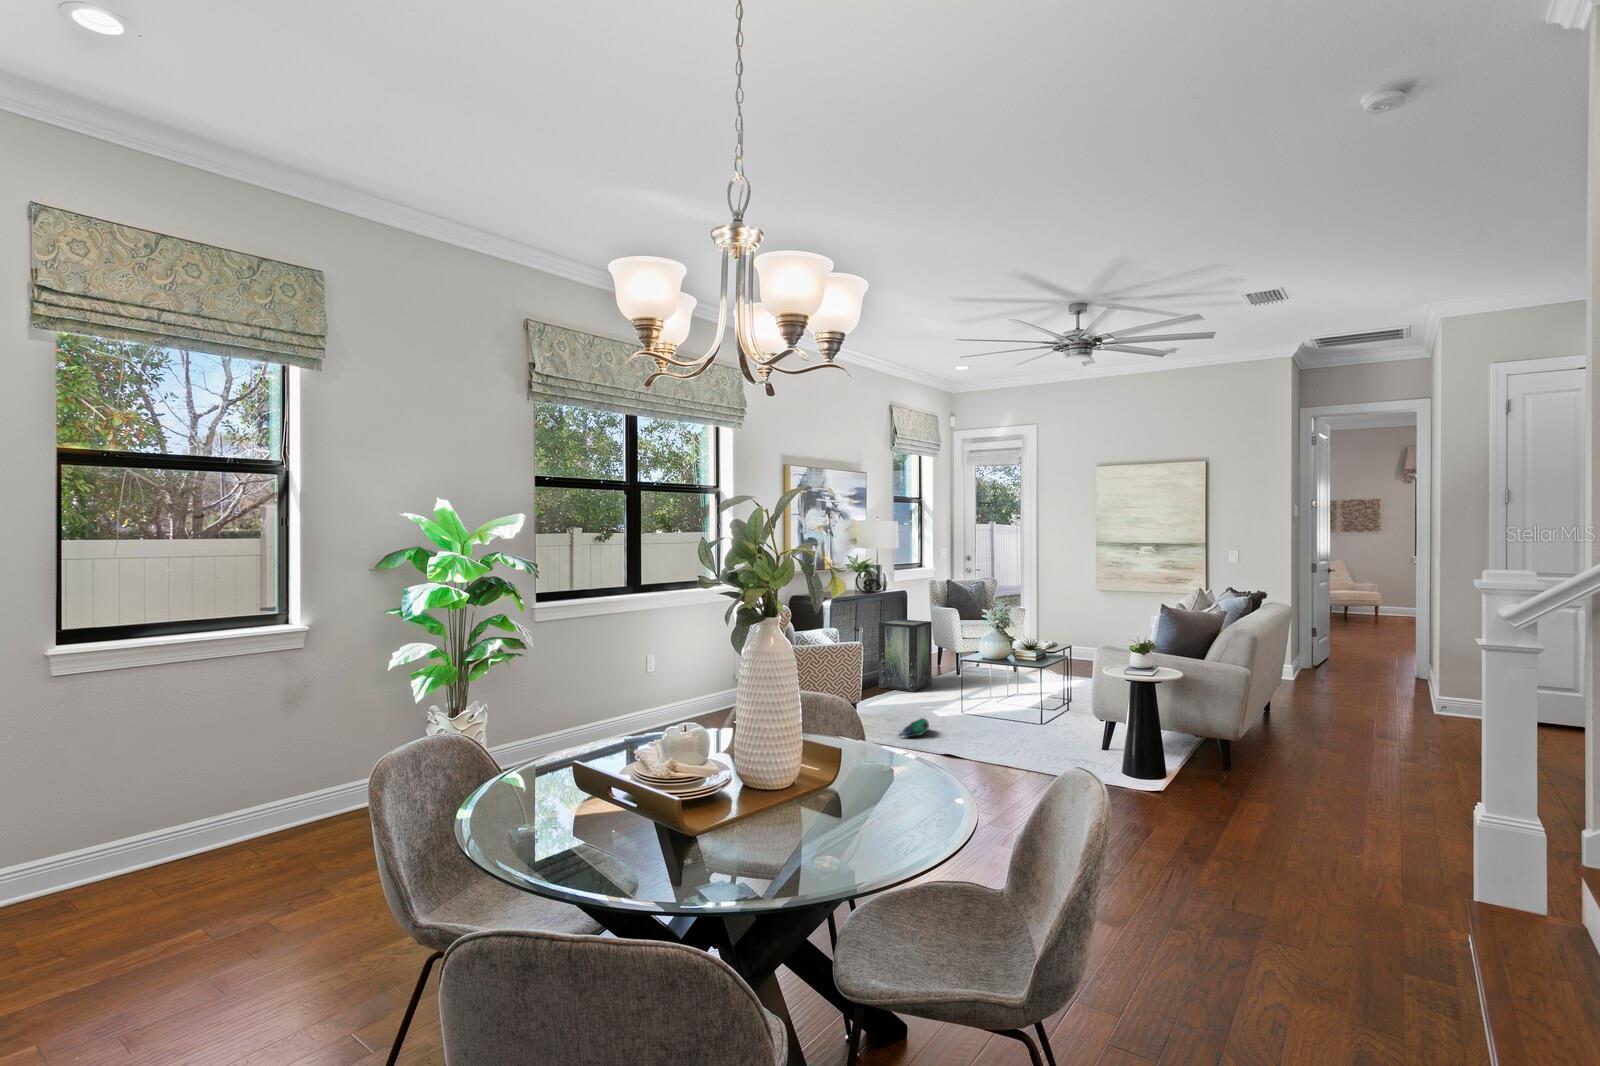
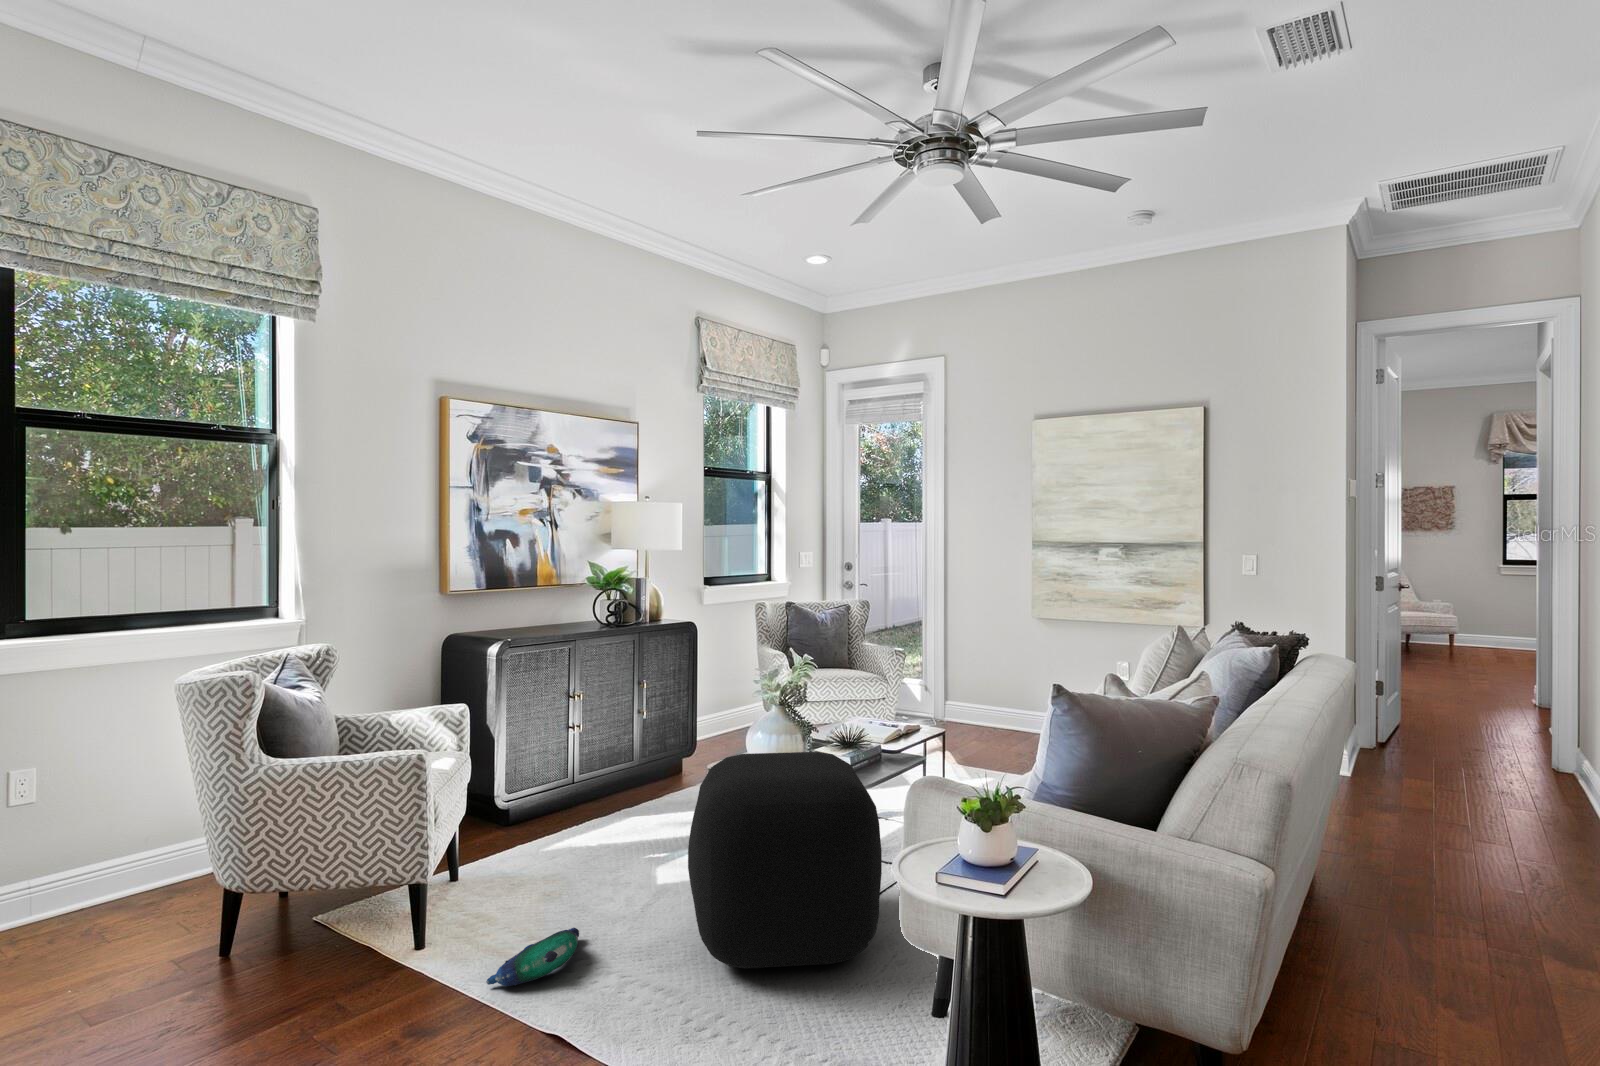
storage box: present [879,619,932,692] -> none [615,673,715,813]
ottoman: none [971,644,1065,732] -> present [688,752,882,969]

